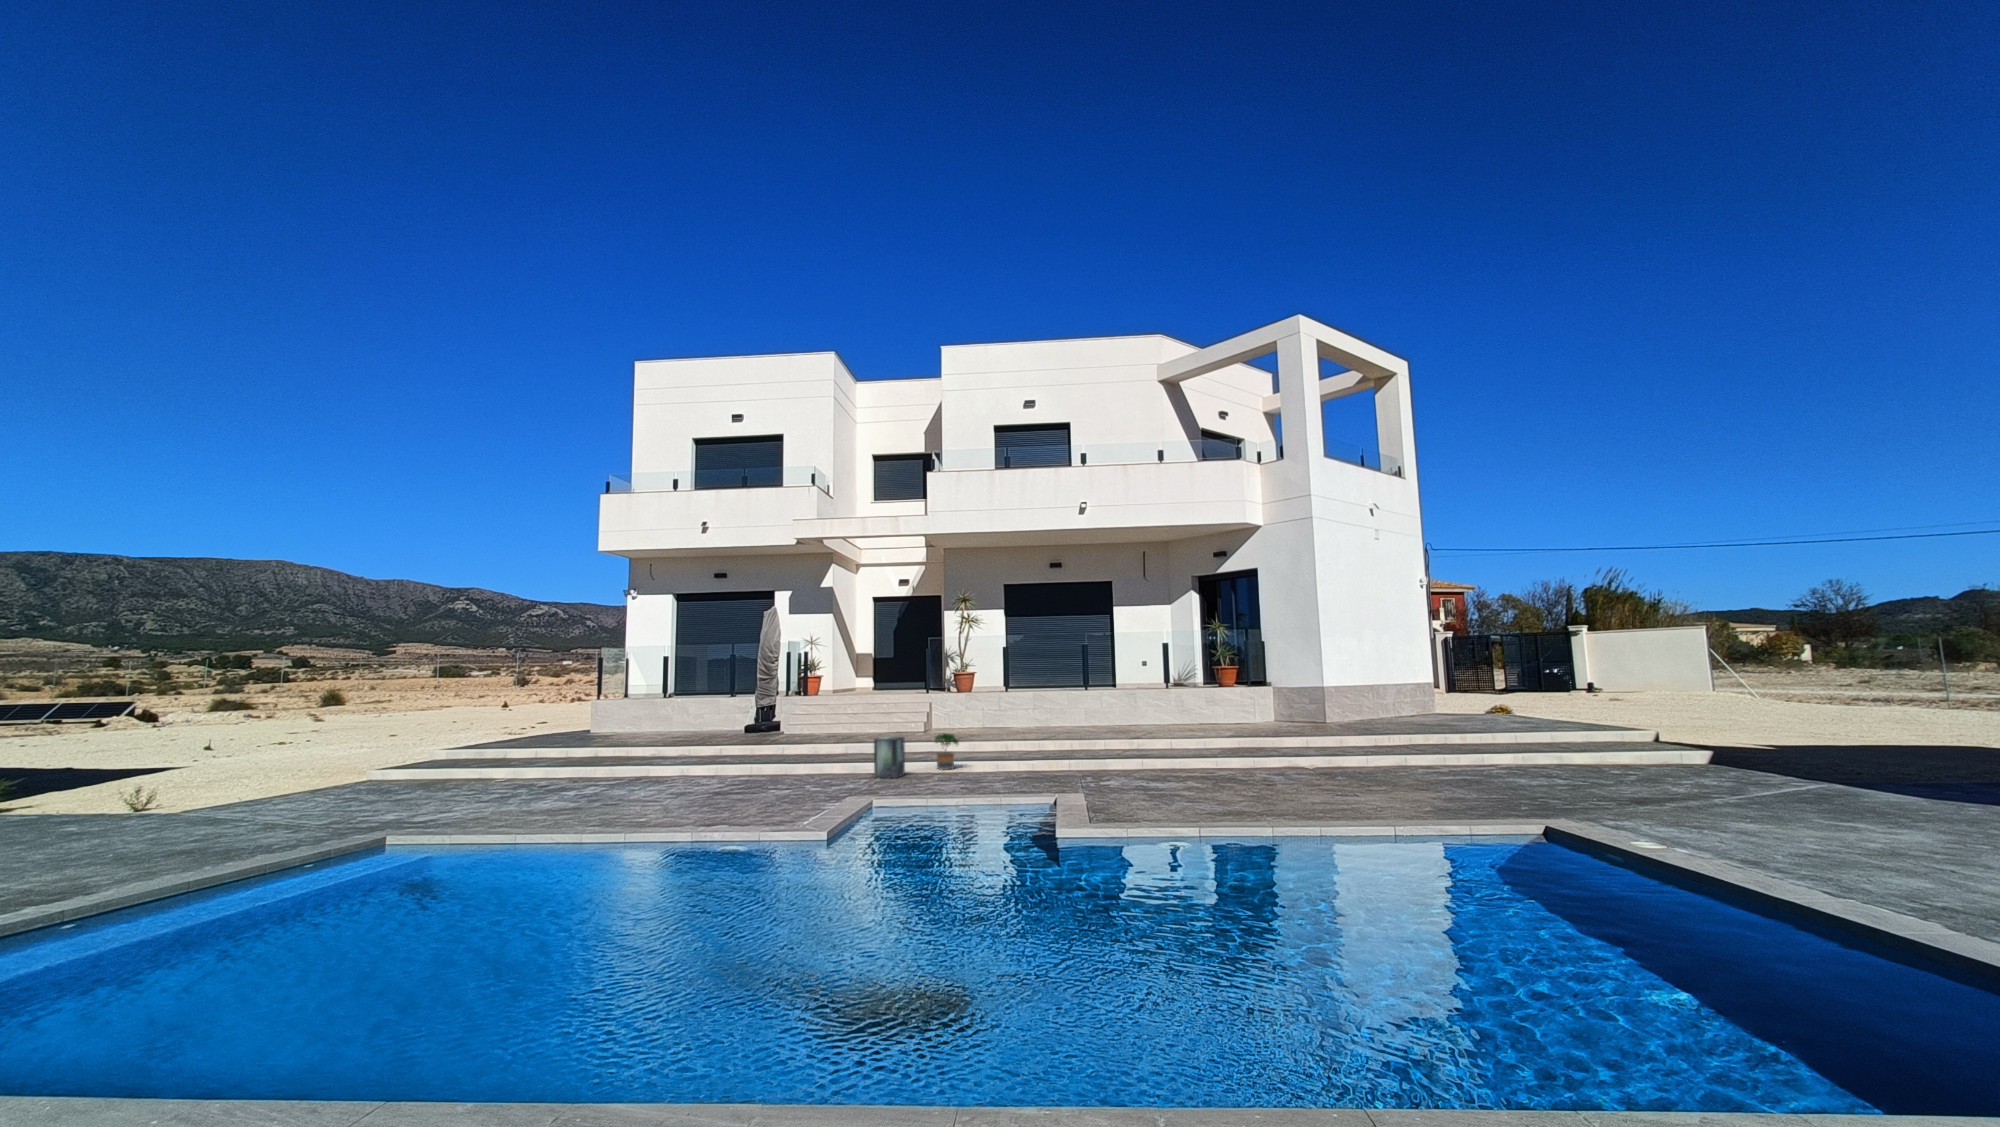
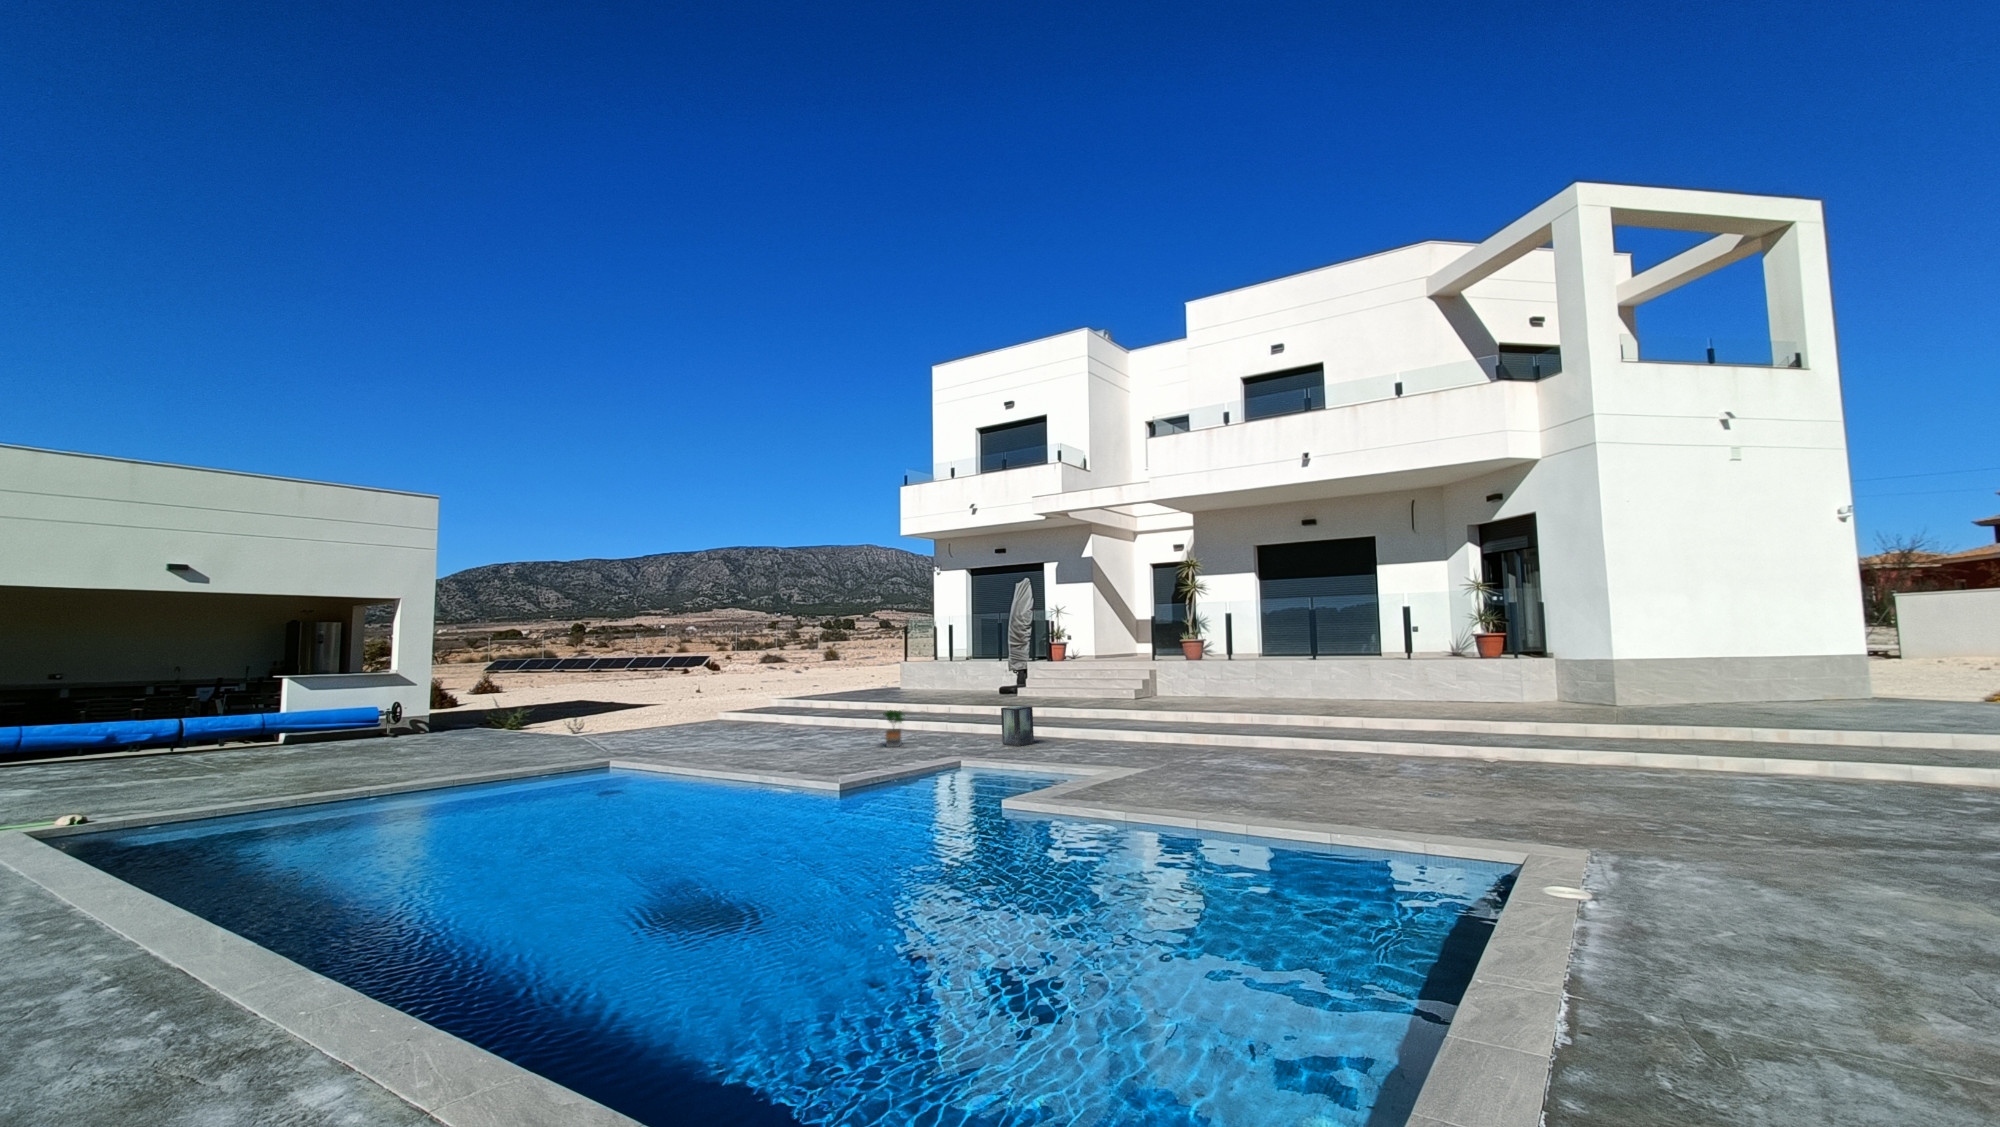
potted tree: present [935,733,959,770] -> present [883,710,905,747]

